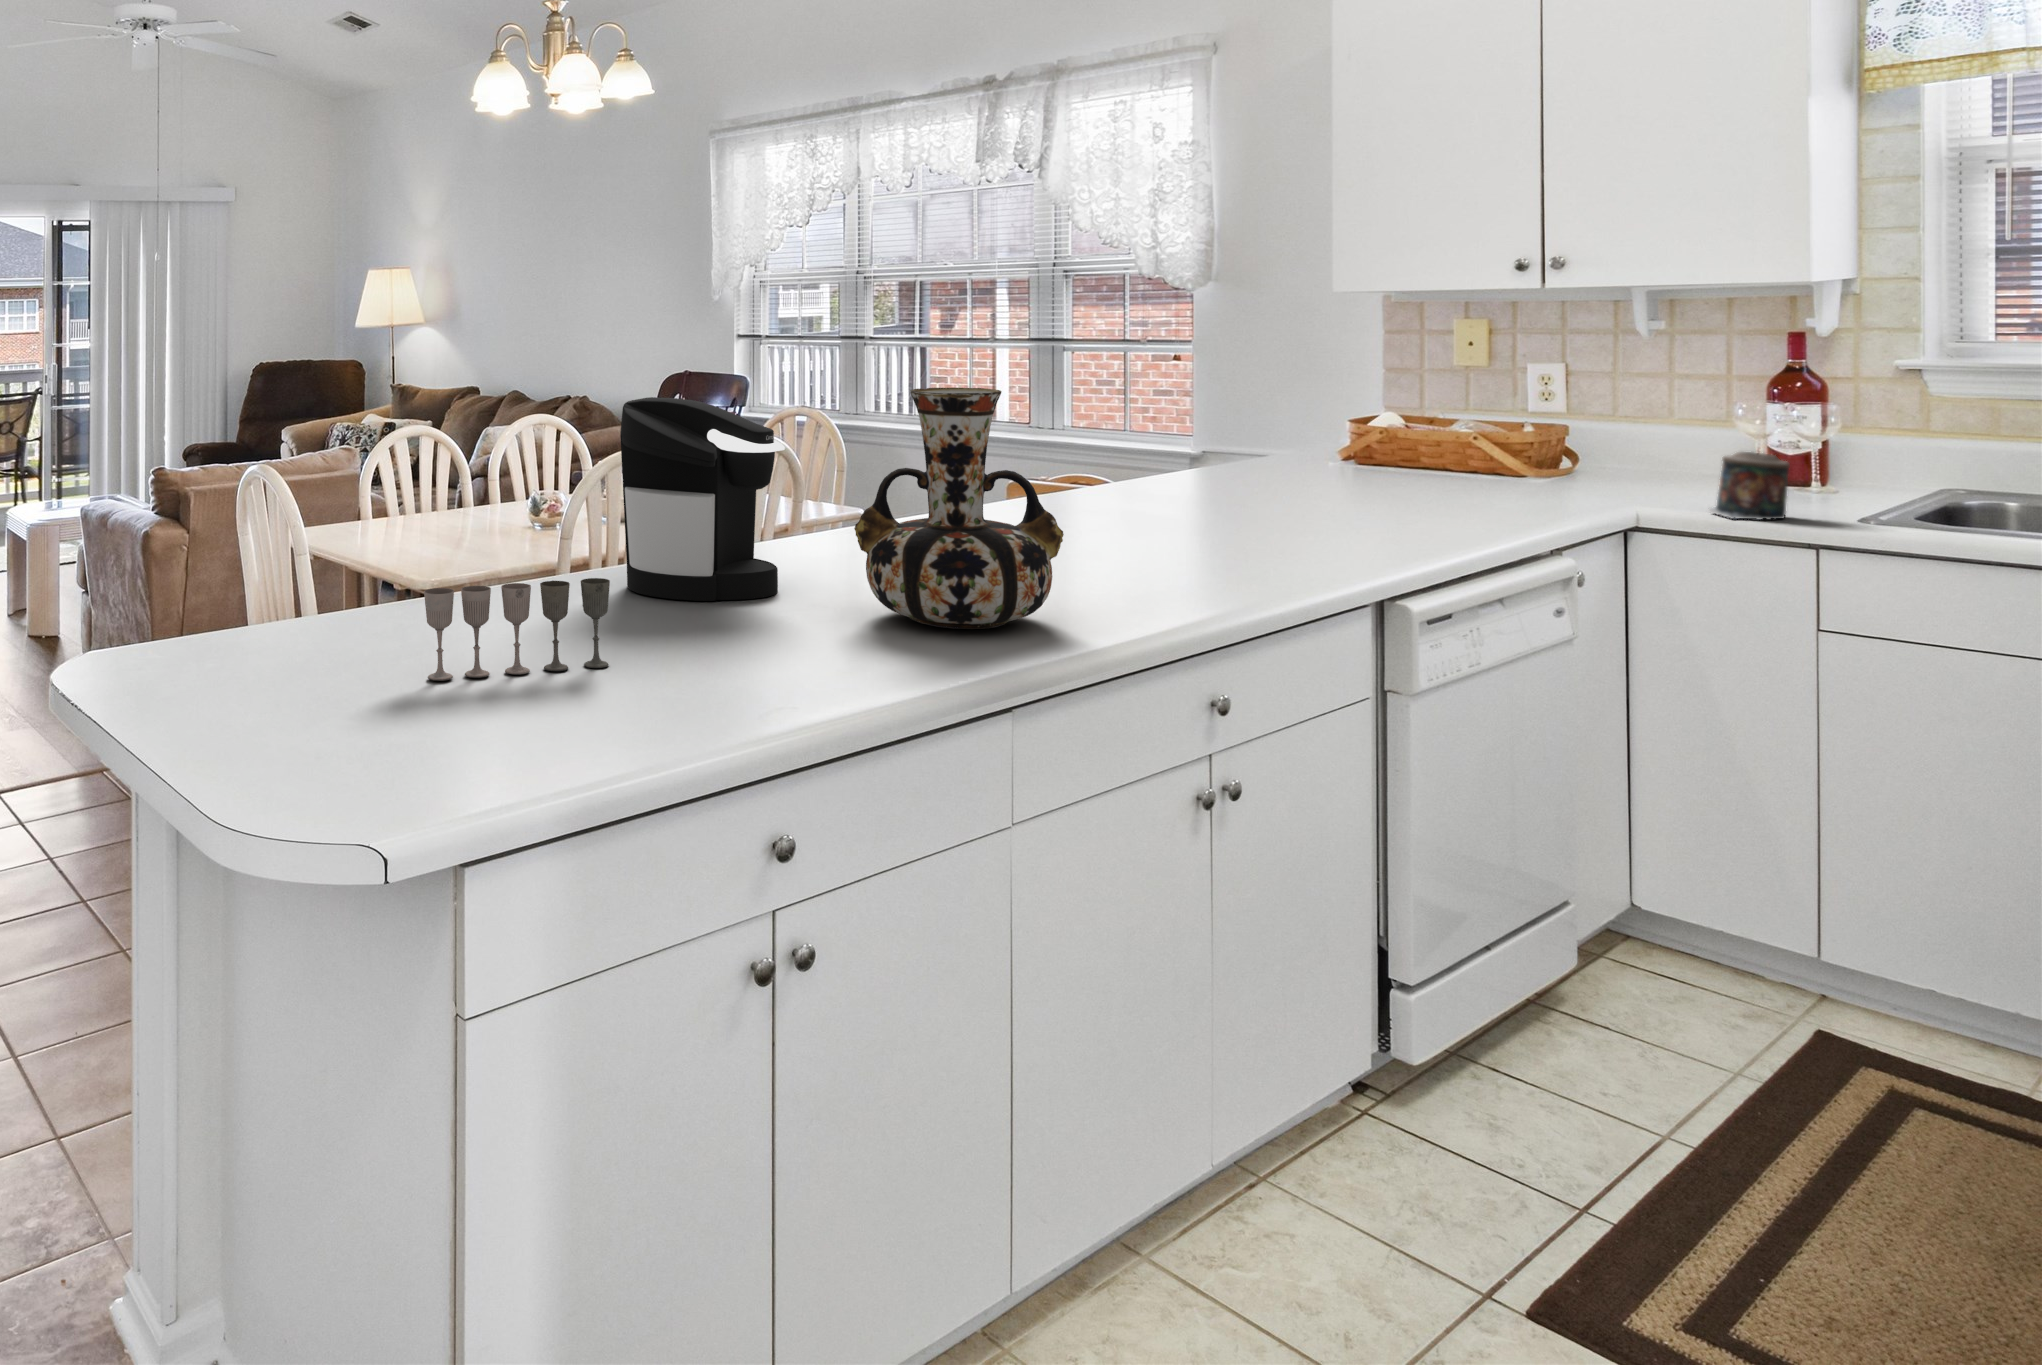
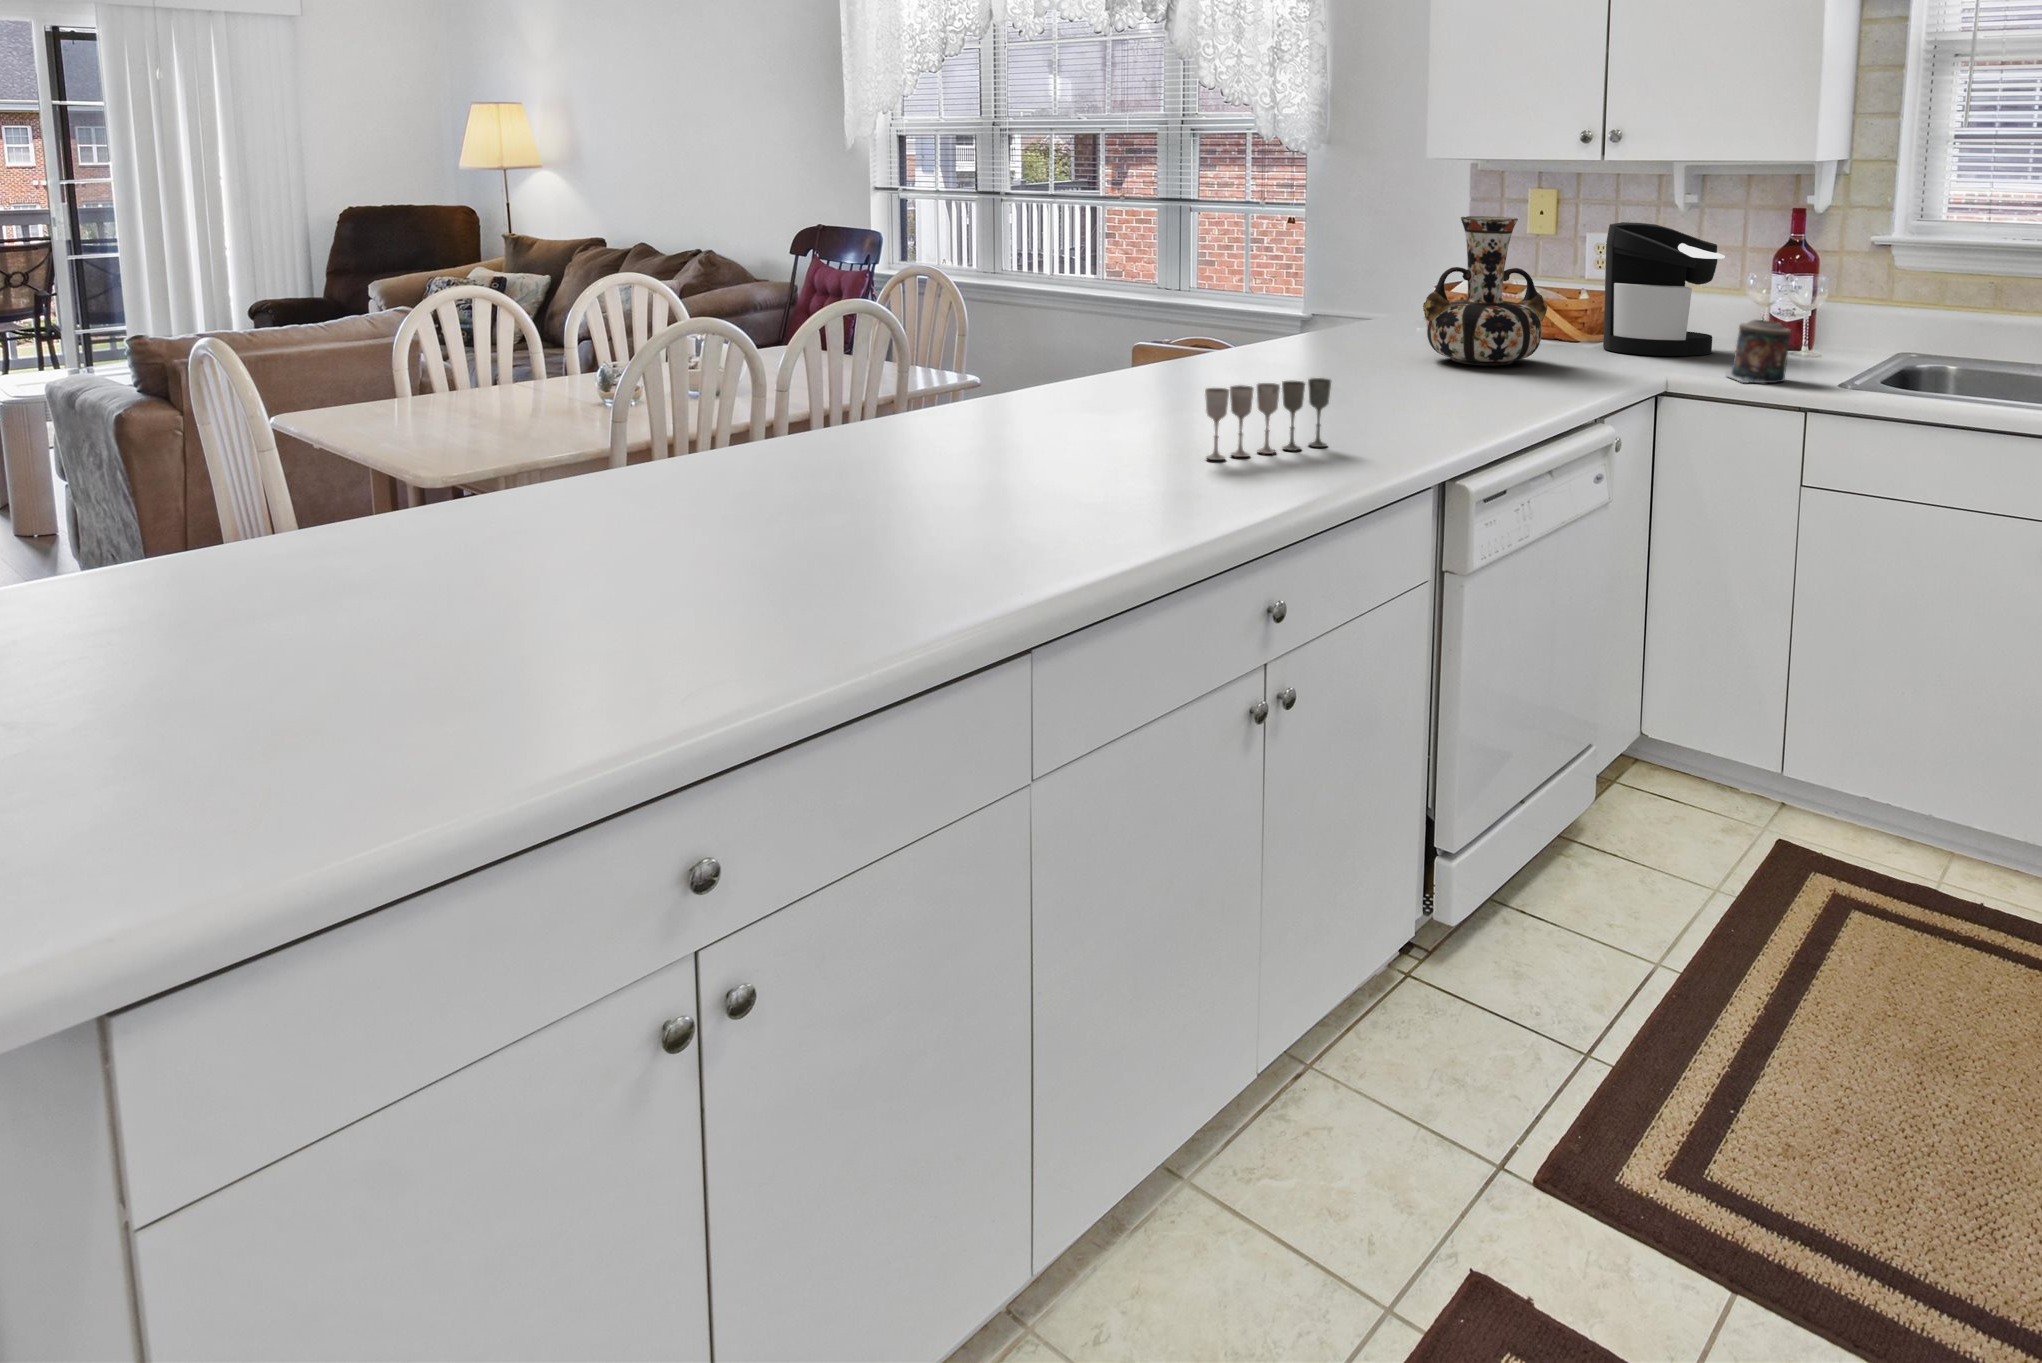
vase: present [854,388,1064,629] -> present [1423,216,1547,365]
coffee maker: present [620,397,785,601] -> present [1603,222,1725,356]
wine glass: present [424,578,610,681] -> present [1205,378,1331,460]

